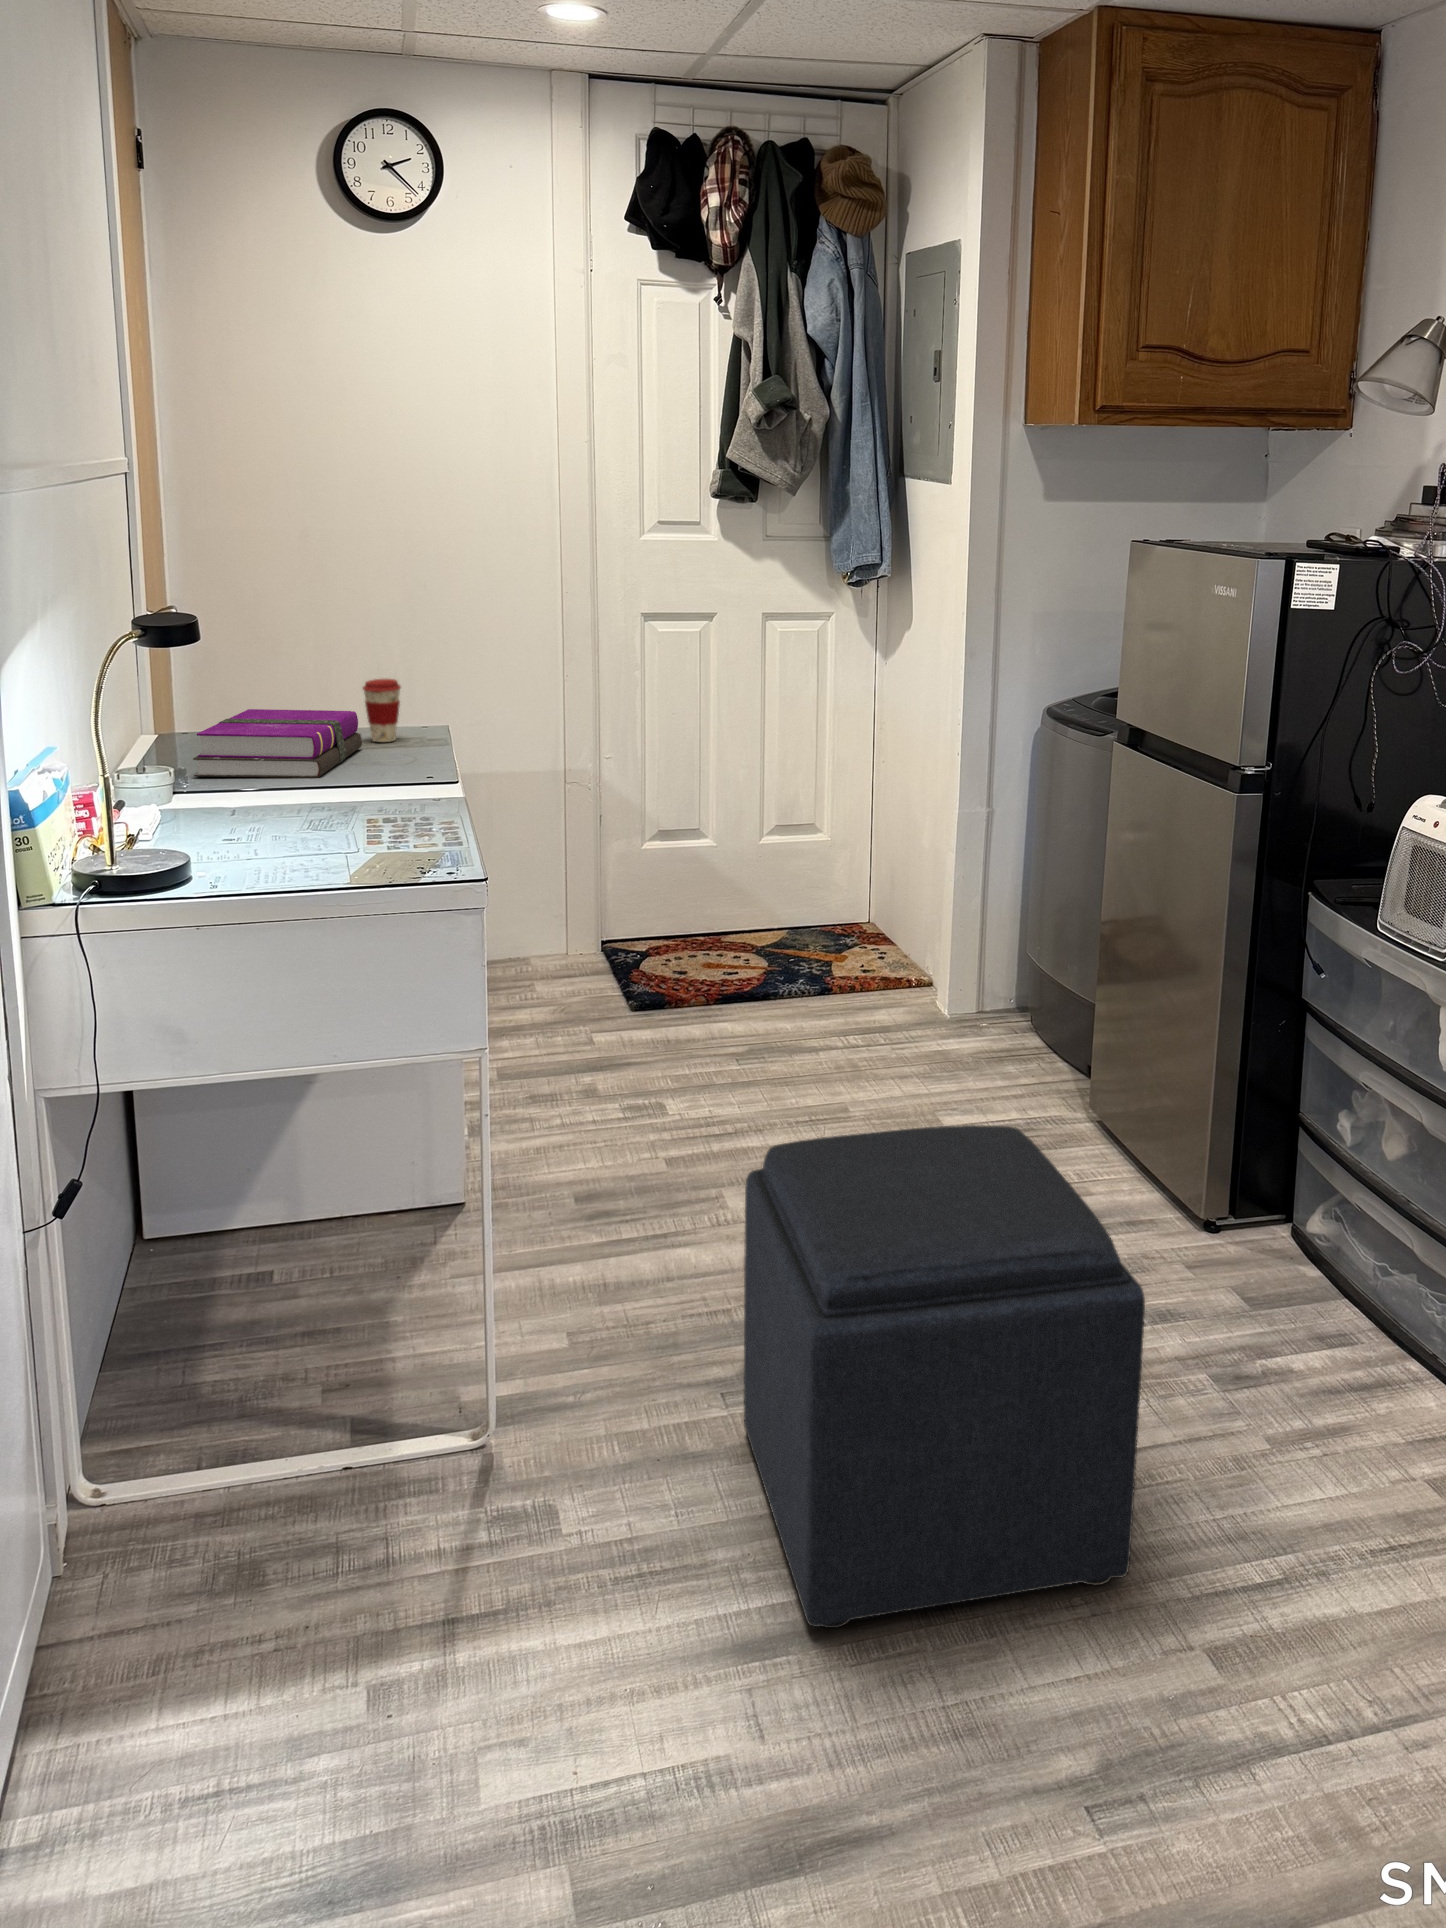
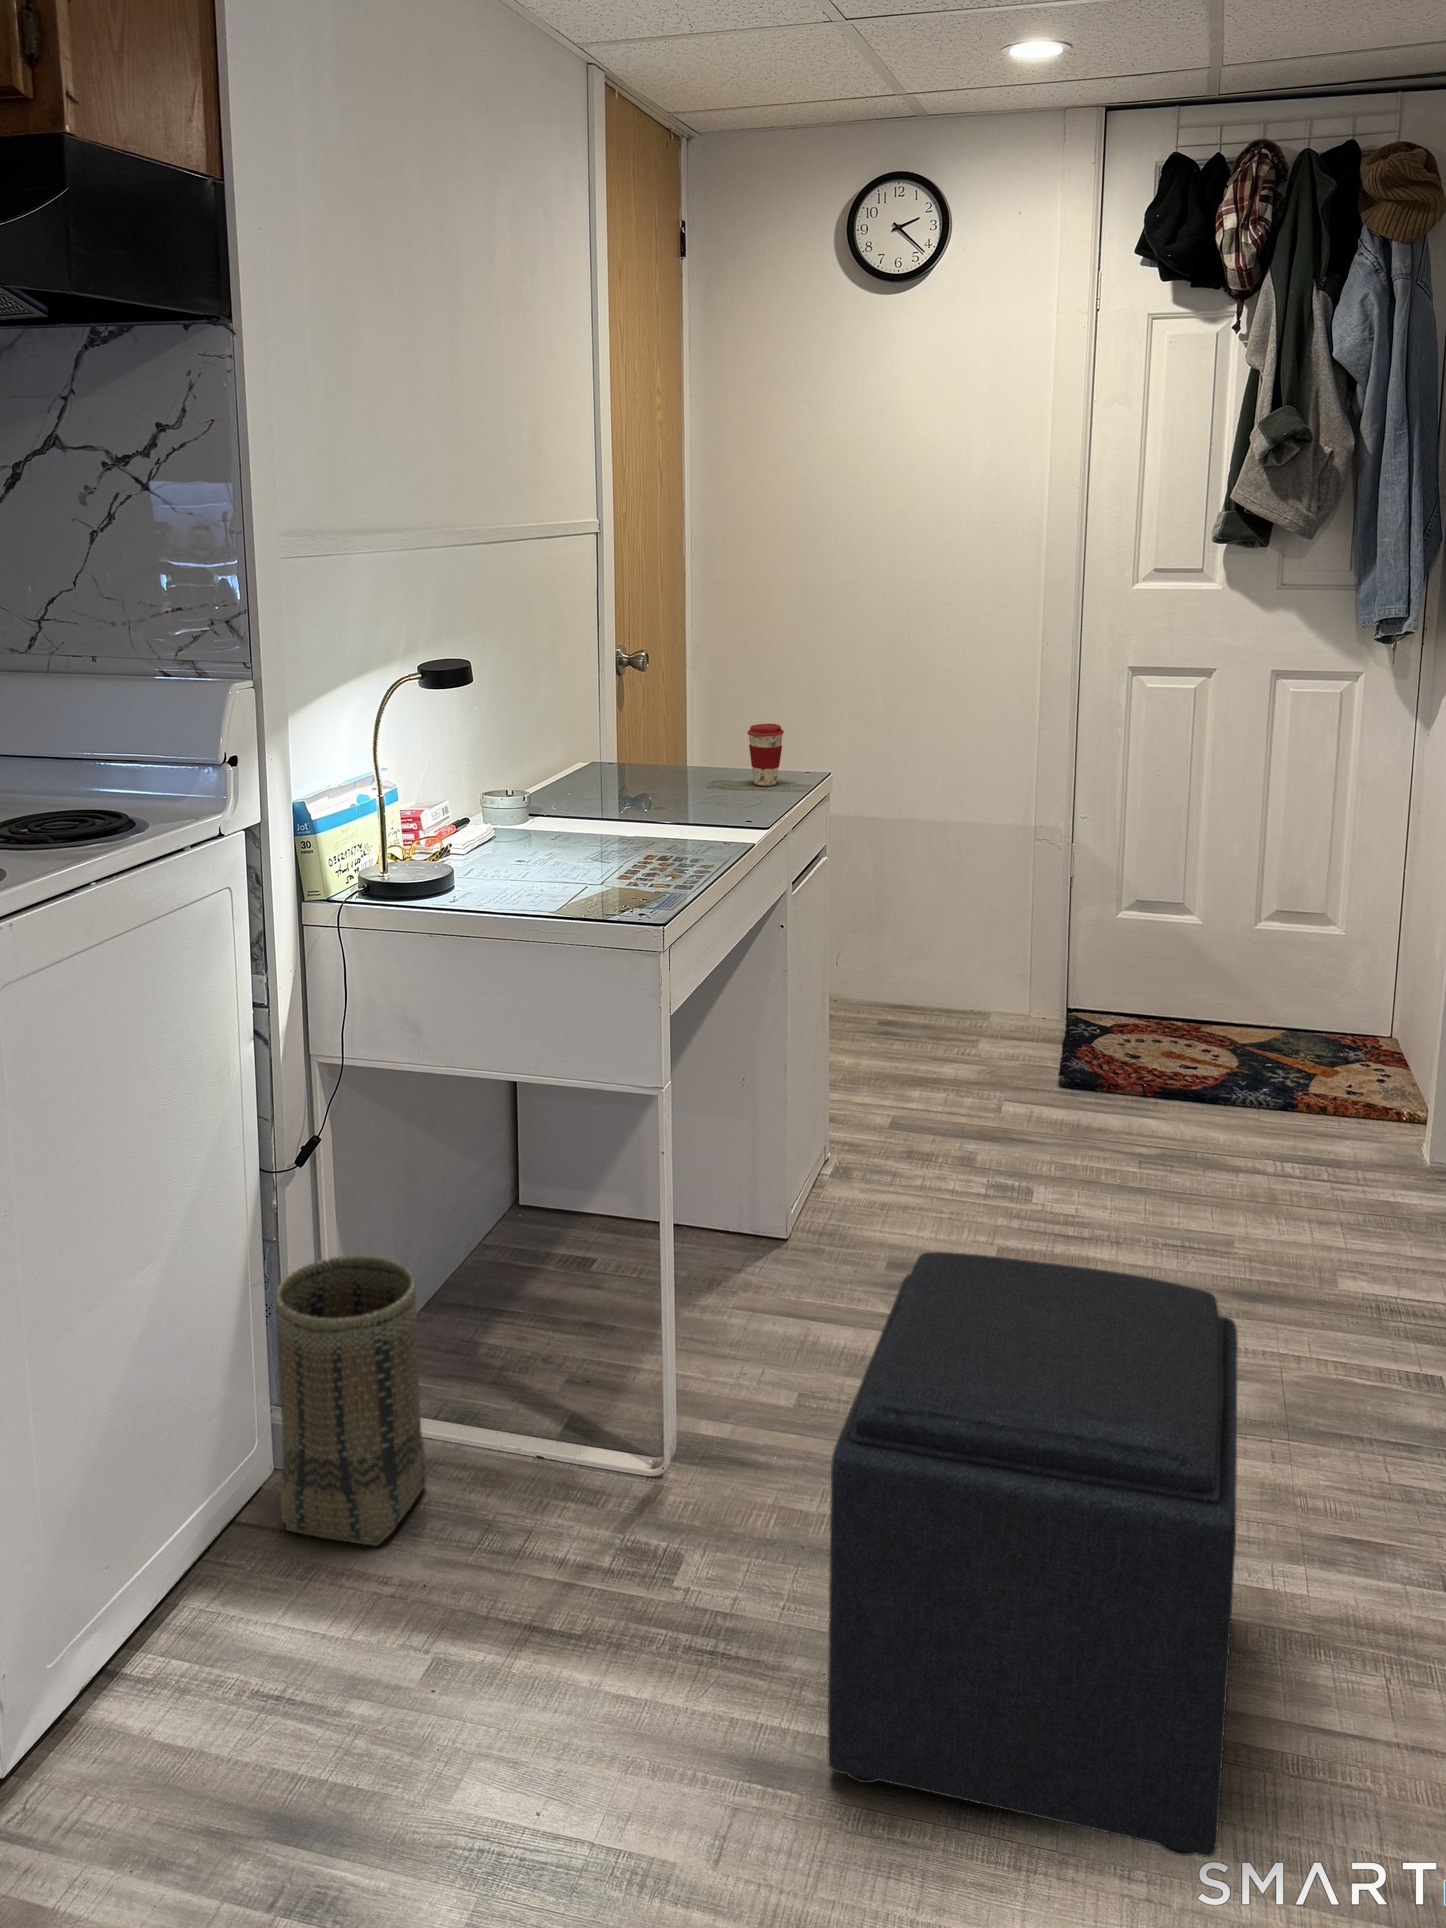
hardback book: present [193,709,362,778] -> none [565,745,736,815]
basket: none [72,1286,248,1617] -> present [276,1255,427,1546]

